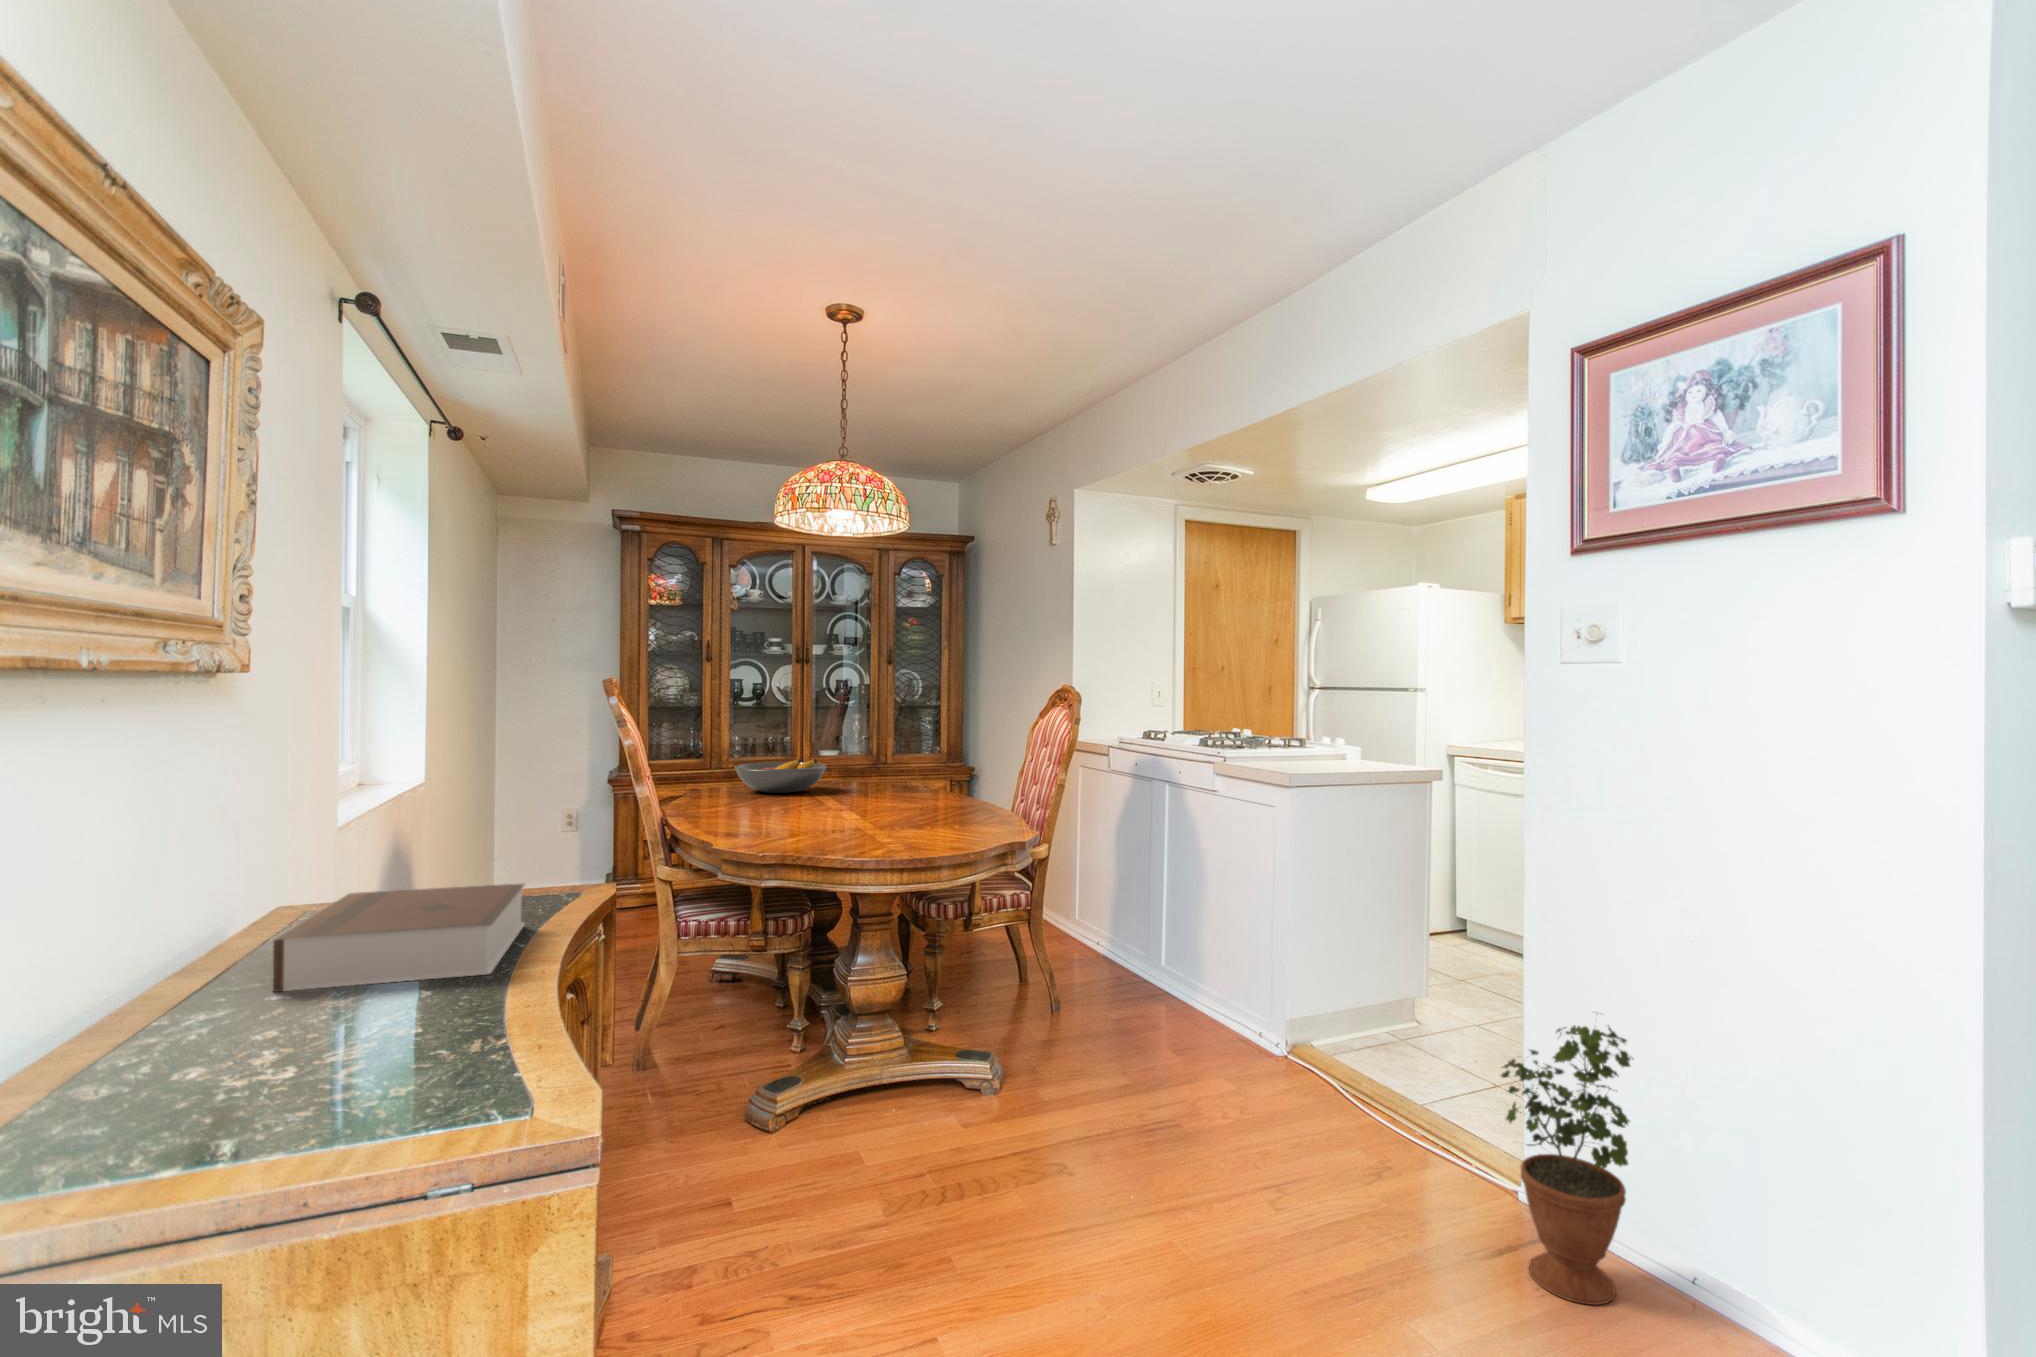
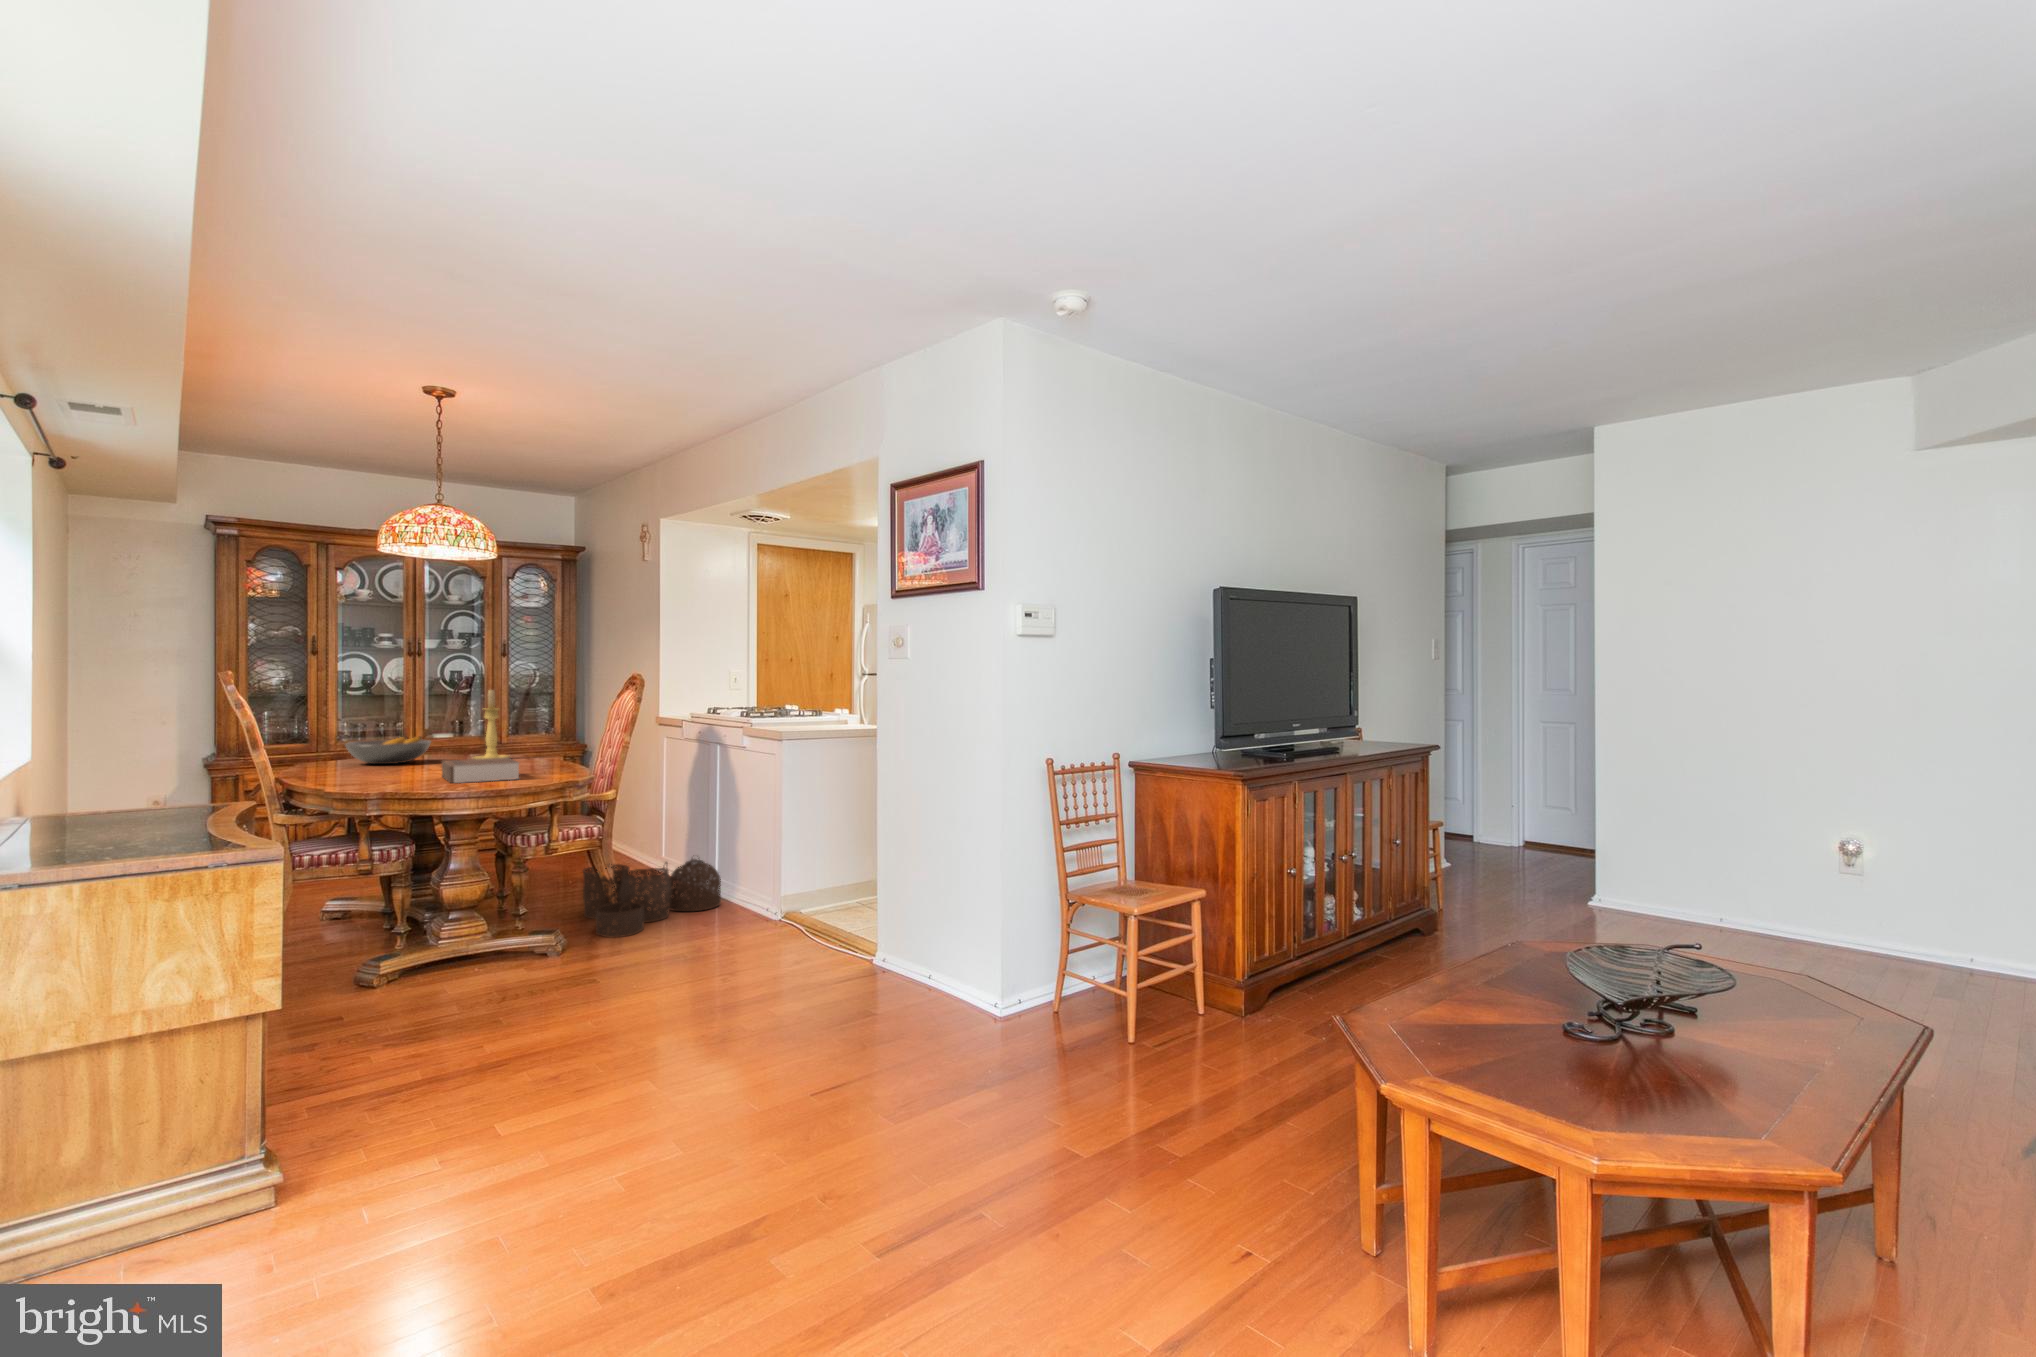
candle holder: none [870,702,912,791] -> present [474,690,510,759]
book: present [273,884,524,992] -> present [442,758,519,783]
woven basket: none [1007,929,1181,1058] -> present [583,858,721,937]
potted plant: present [1501,1012,1633,1305] -> none [839,851,907,1001]

